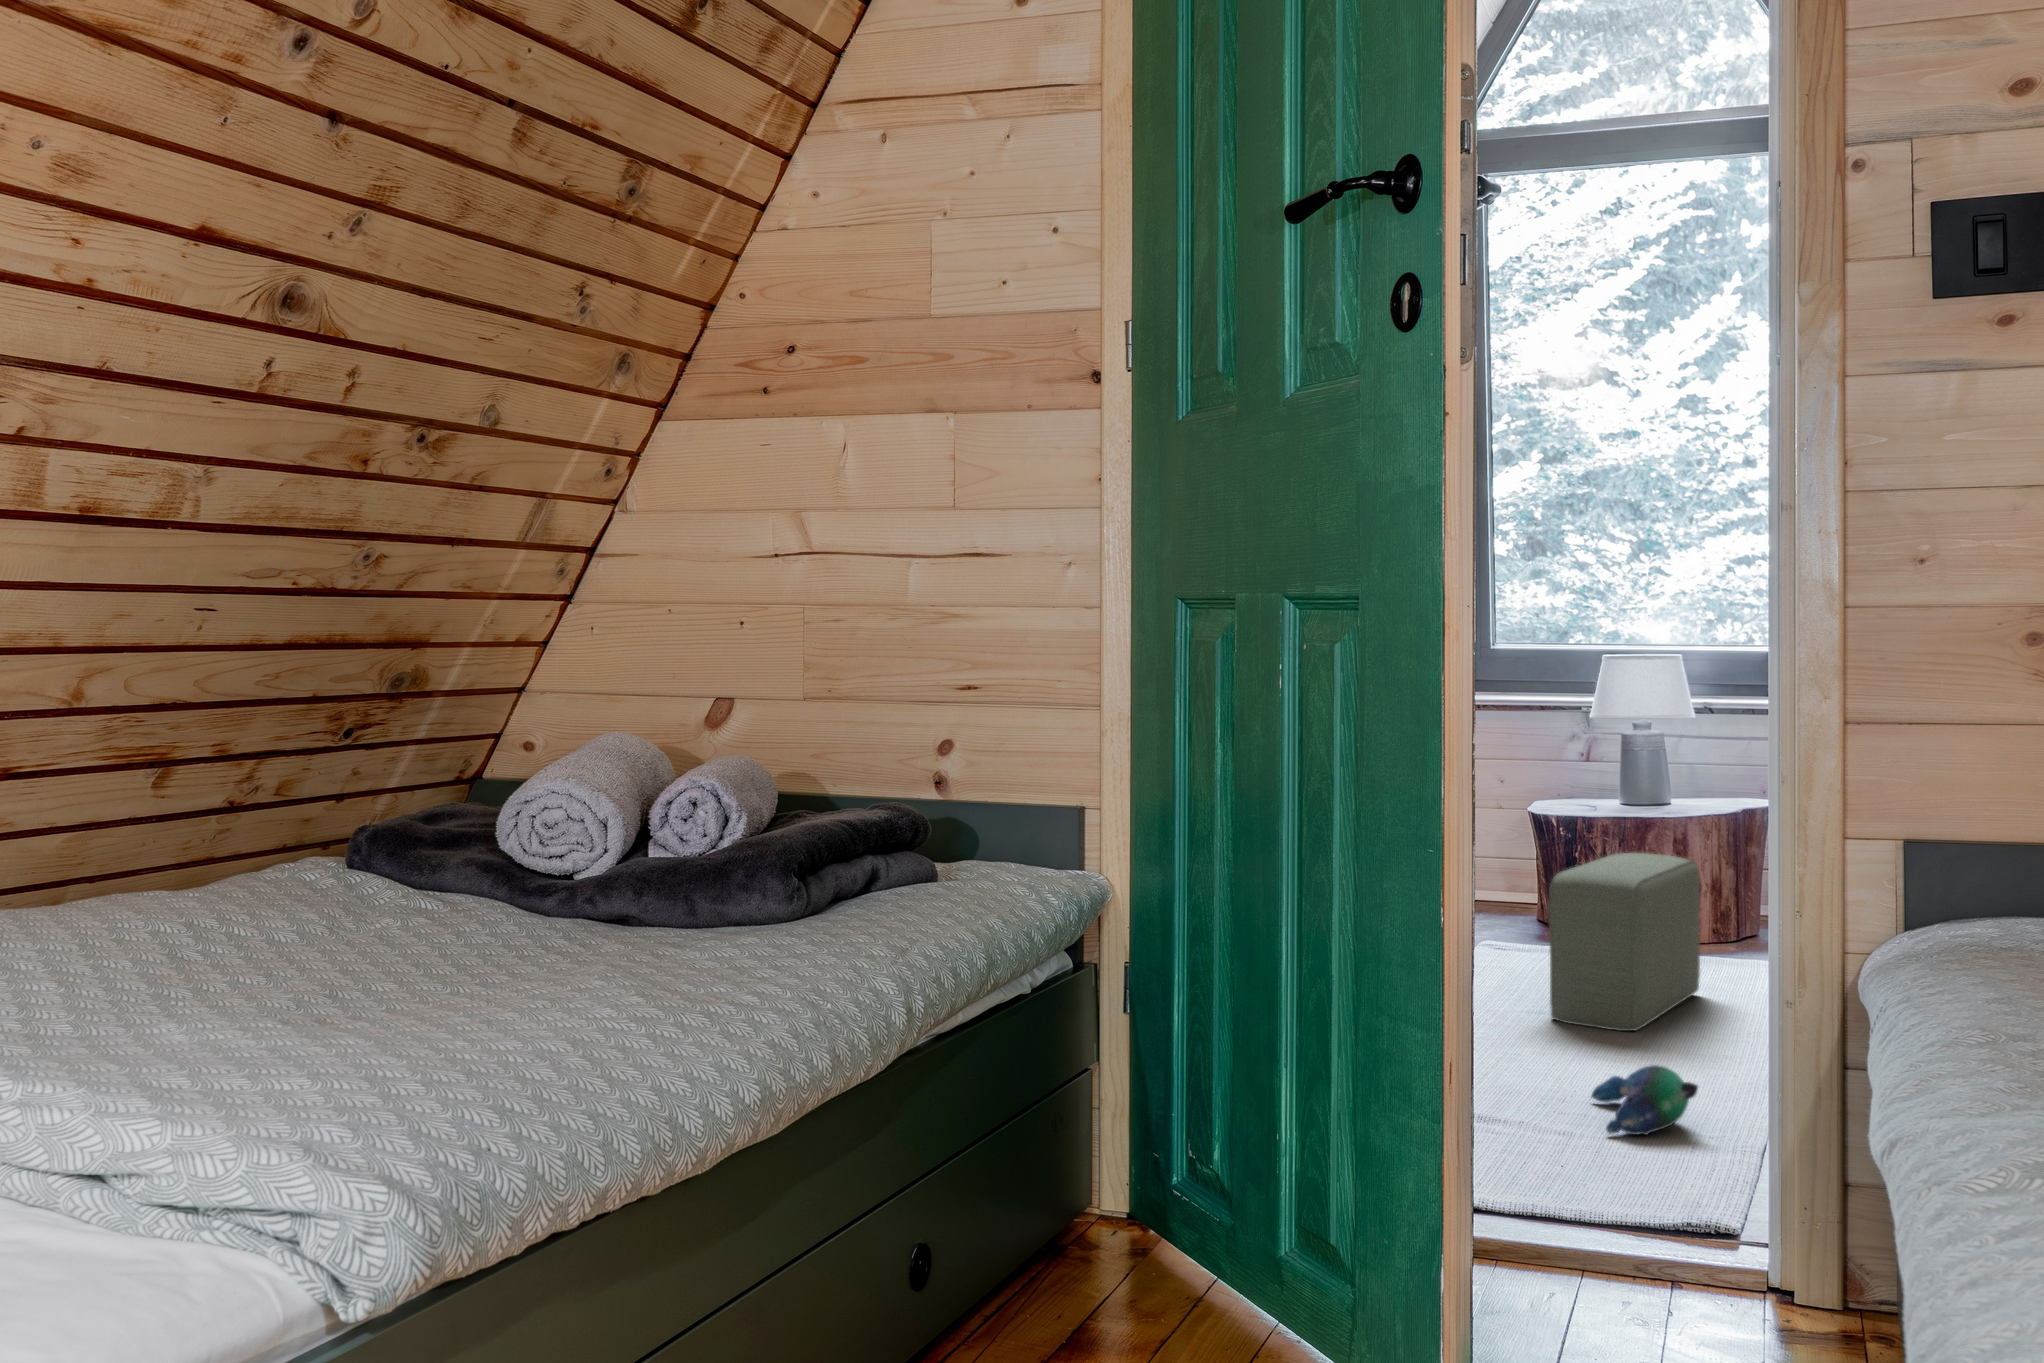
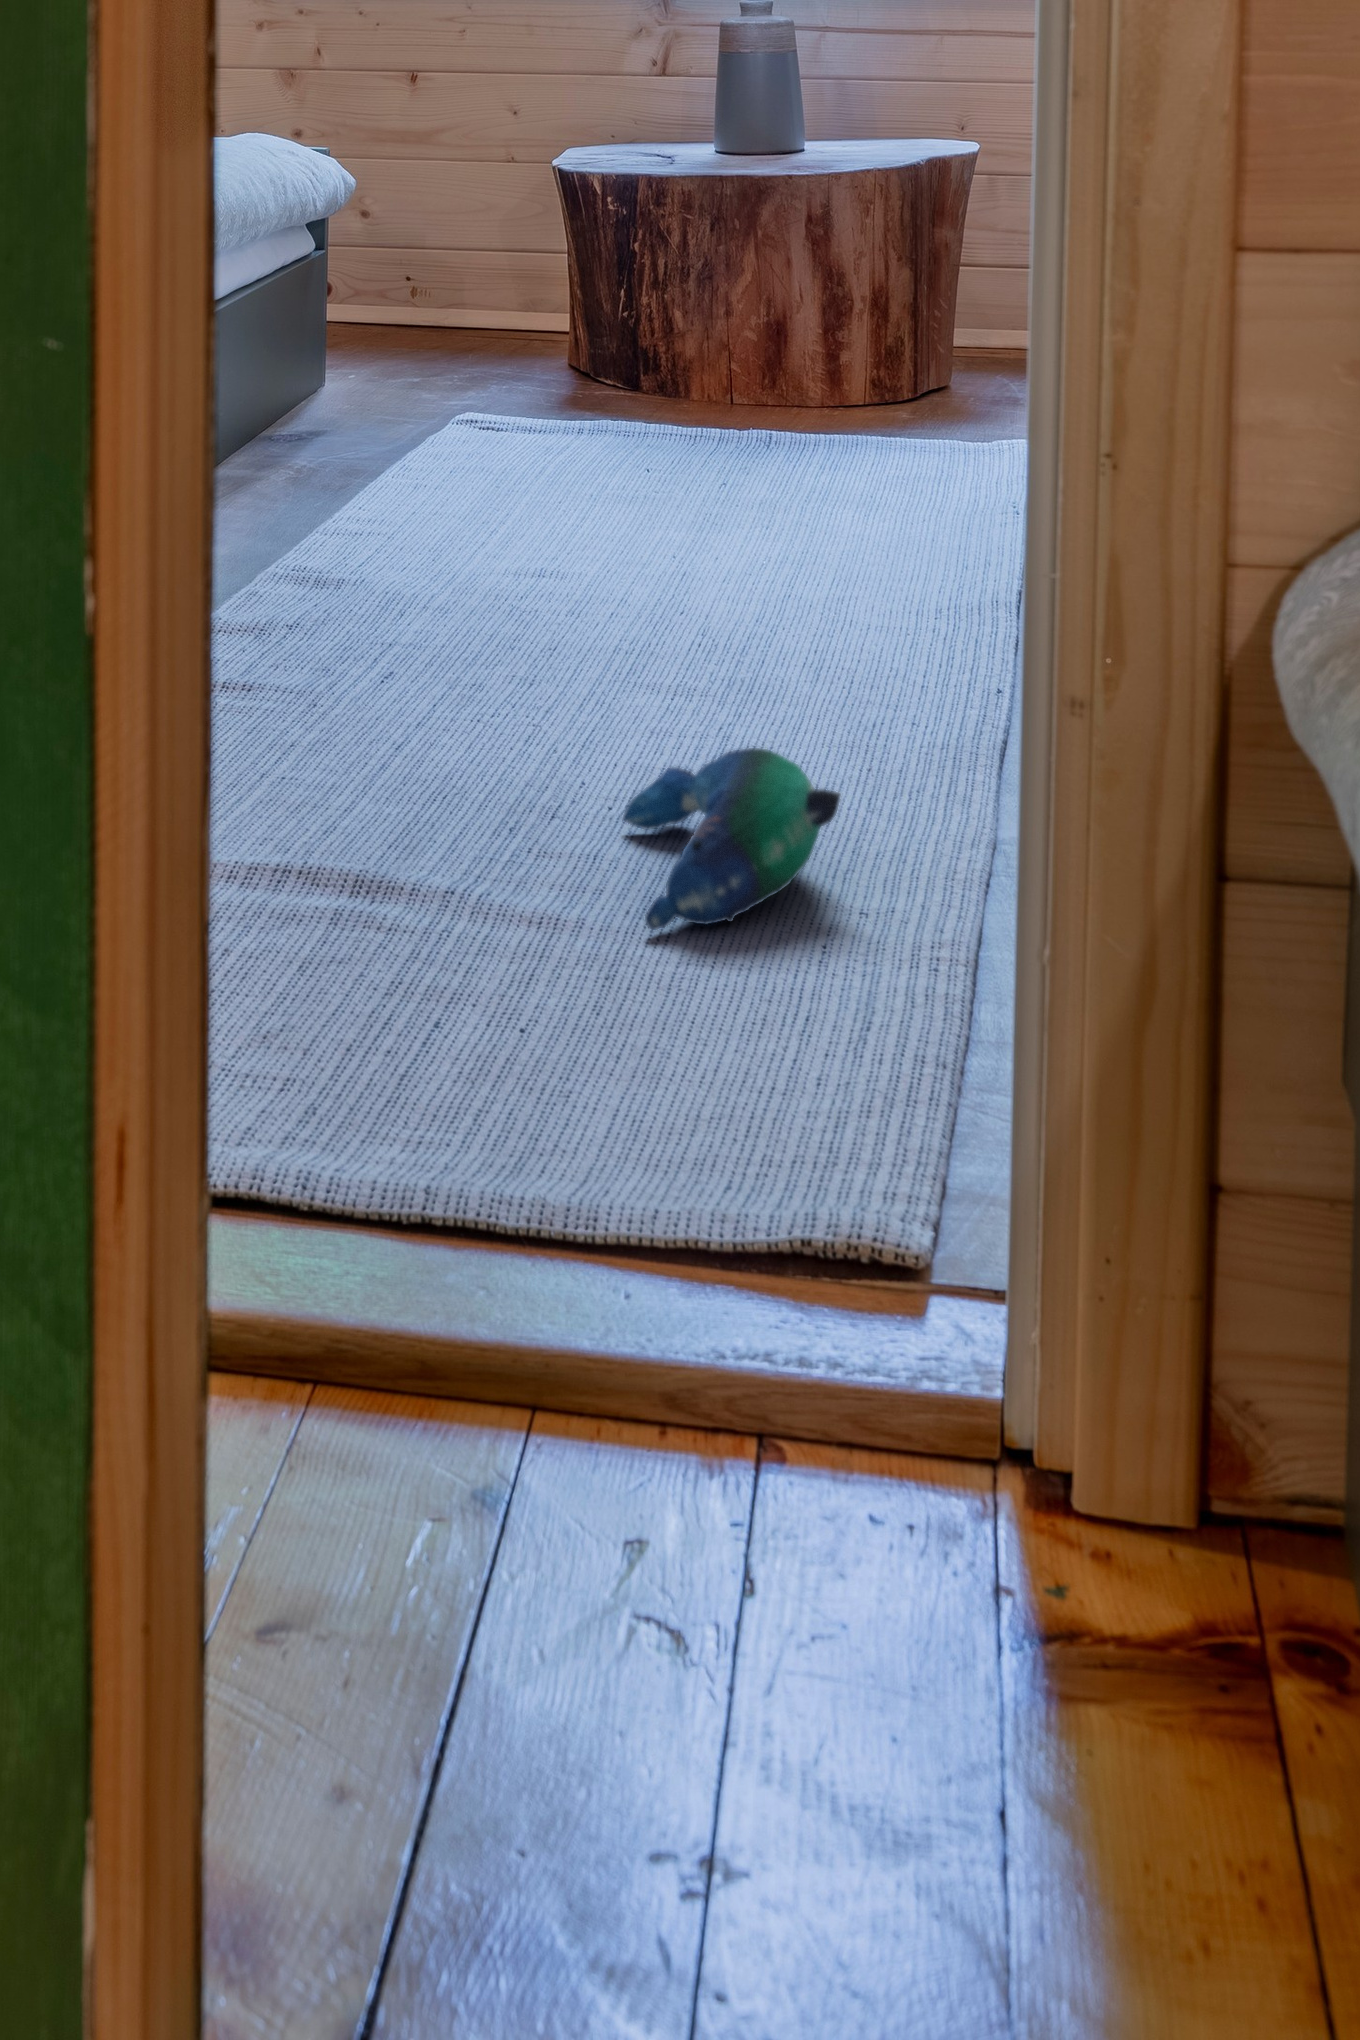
pouf: present [1549,853,1700,1031] -> none [567,255,847,619]

